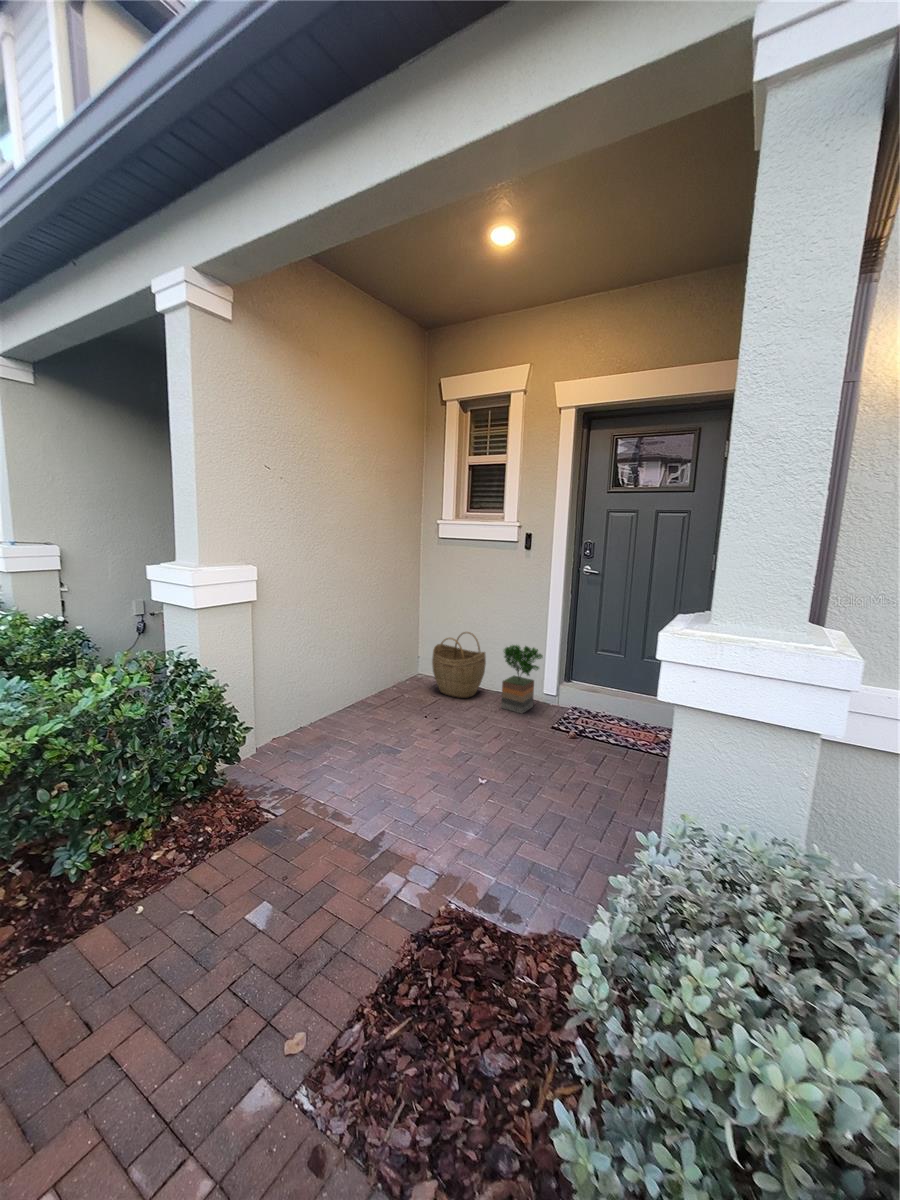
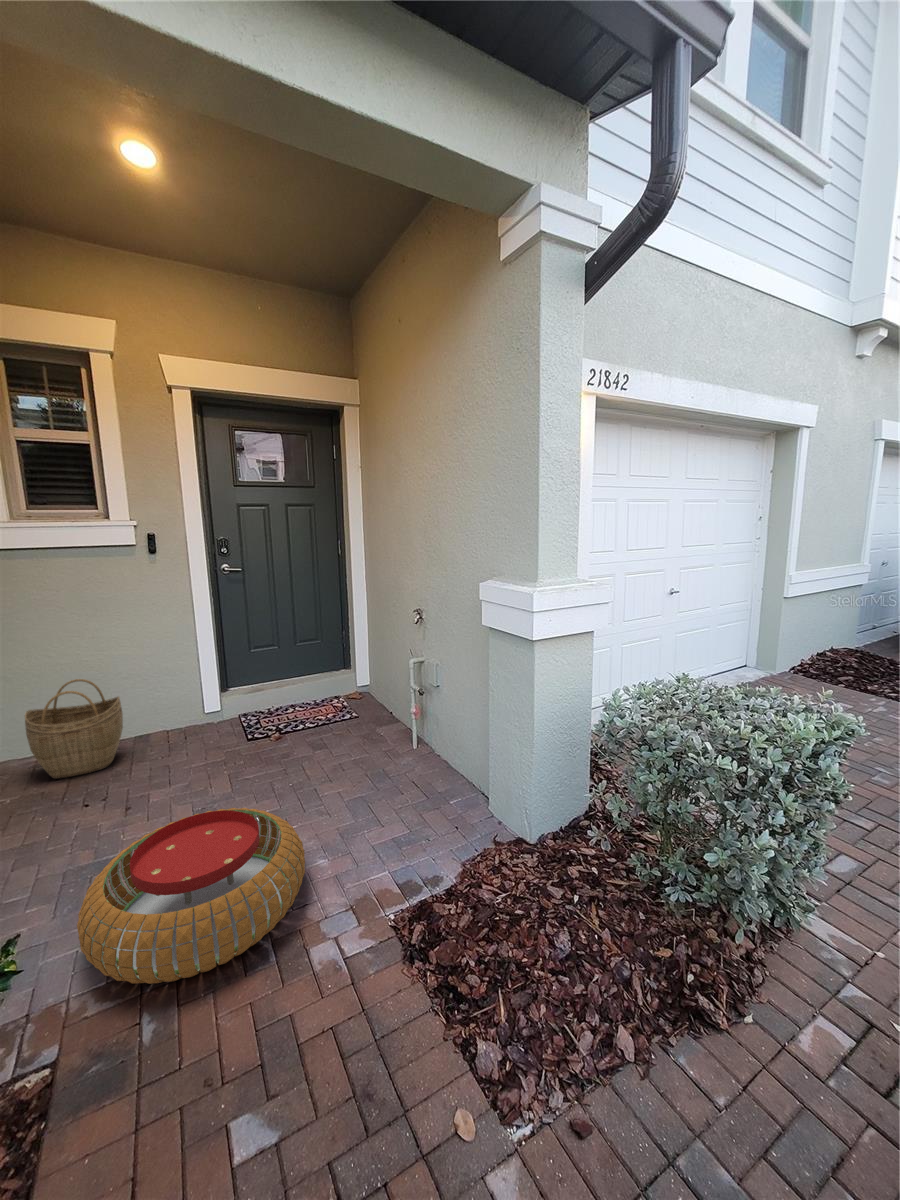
potted tree: present [501,645,543,714] -> none [153,668,216,755]
pouf: none [319,742,462,846] -> present [77,808,305,984]

